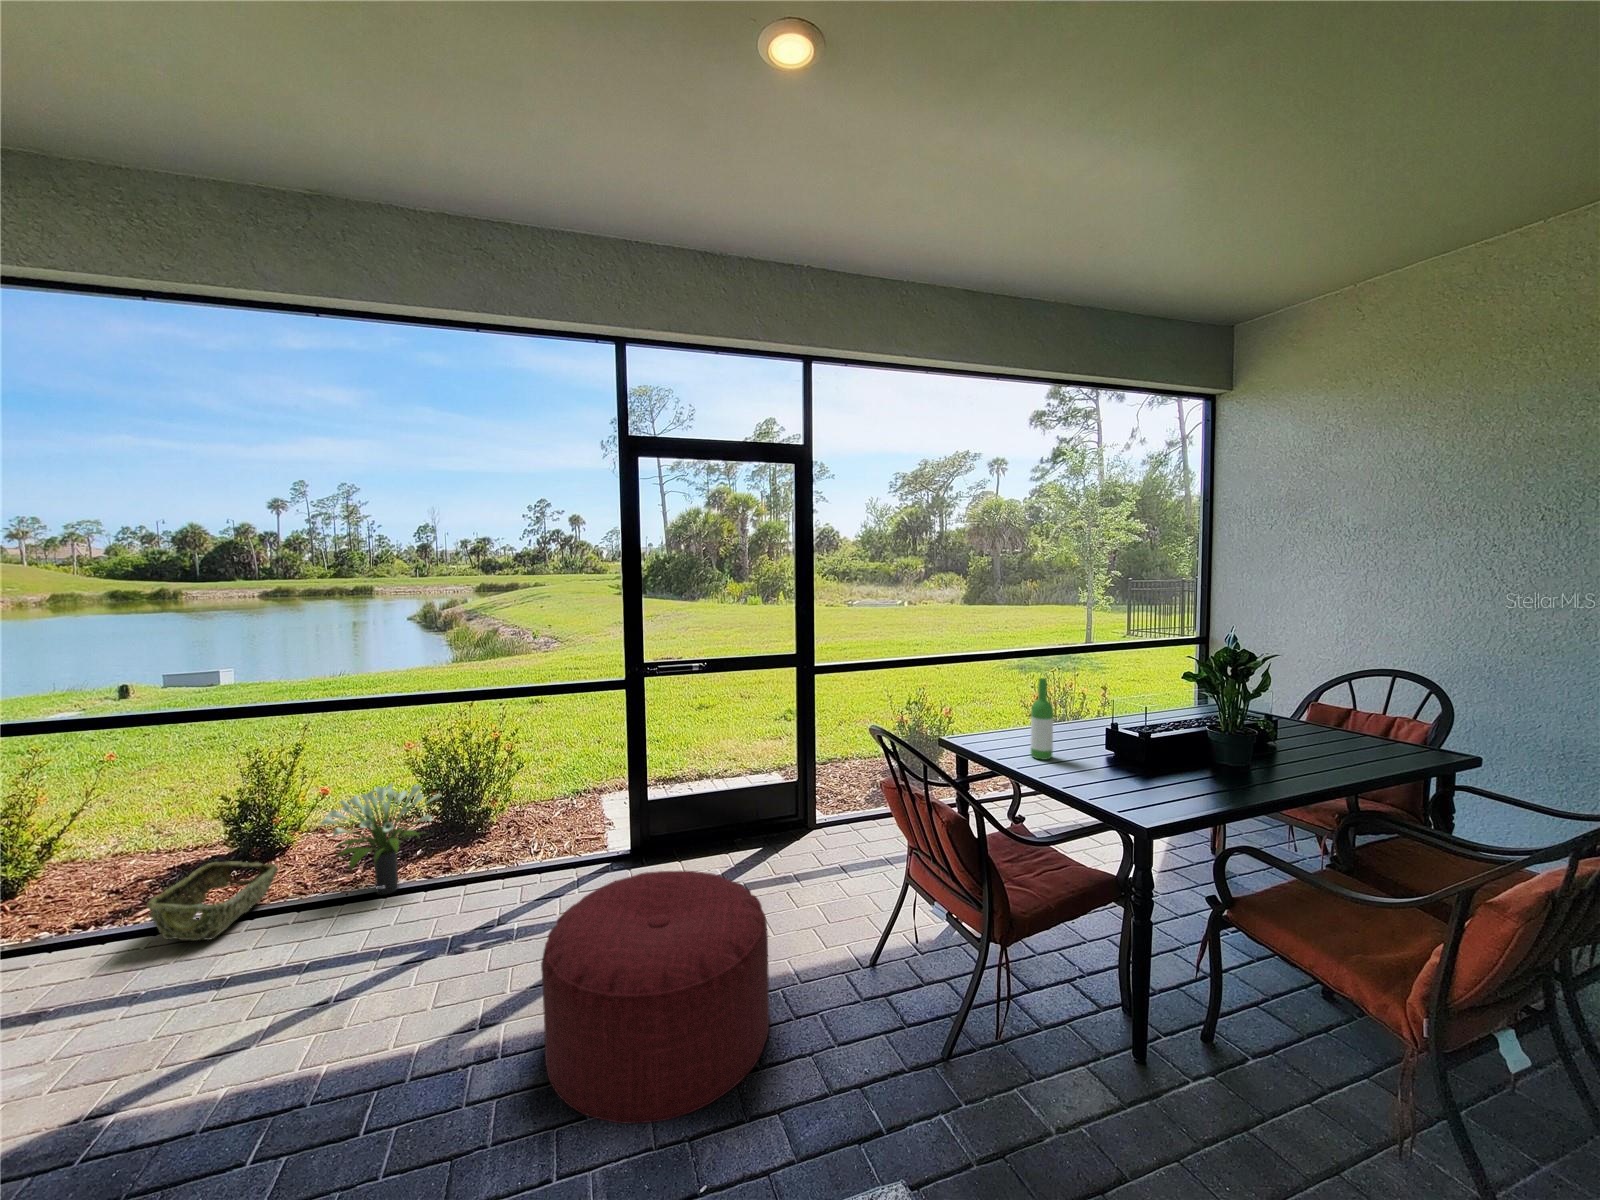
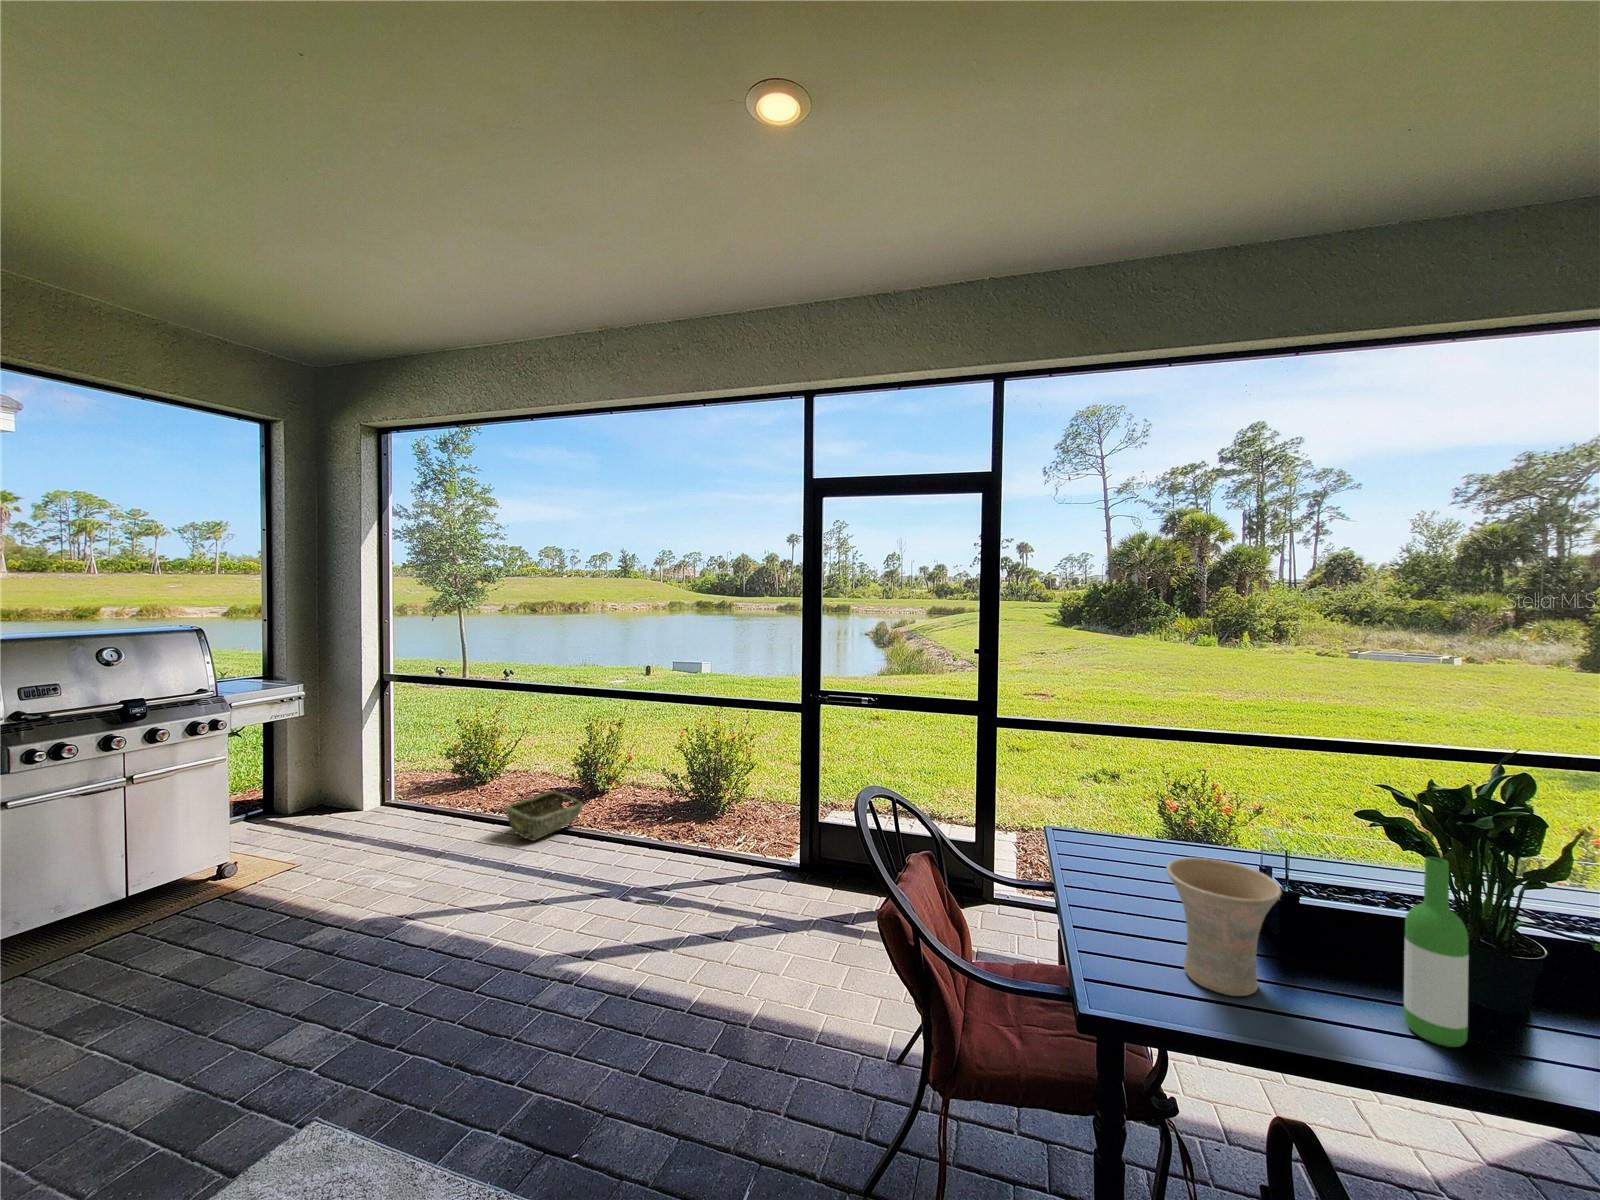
wine bottle: present [1031,678,1053,760] -> present [1404,856,1469,1047]
vase: none [1132,726,1200,801] -> present [1166,857,1282,996]
potted plant: present [321,783,441,895] -> none [594,760,674,844]
ottoman: present [541,871,769,1124] -> none [569,875,775,1096]

